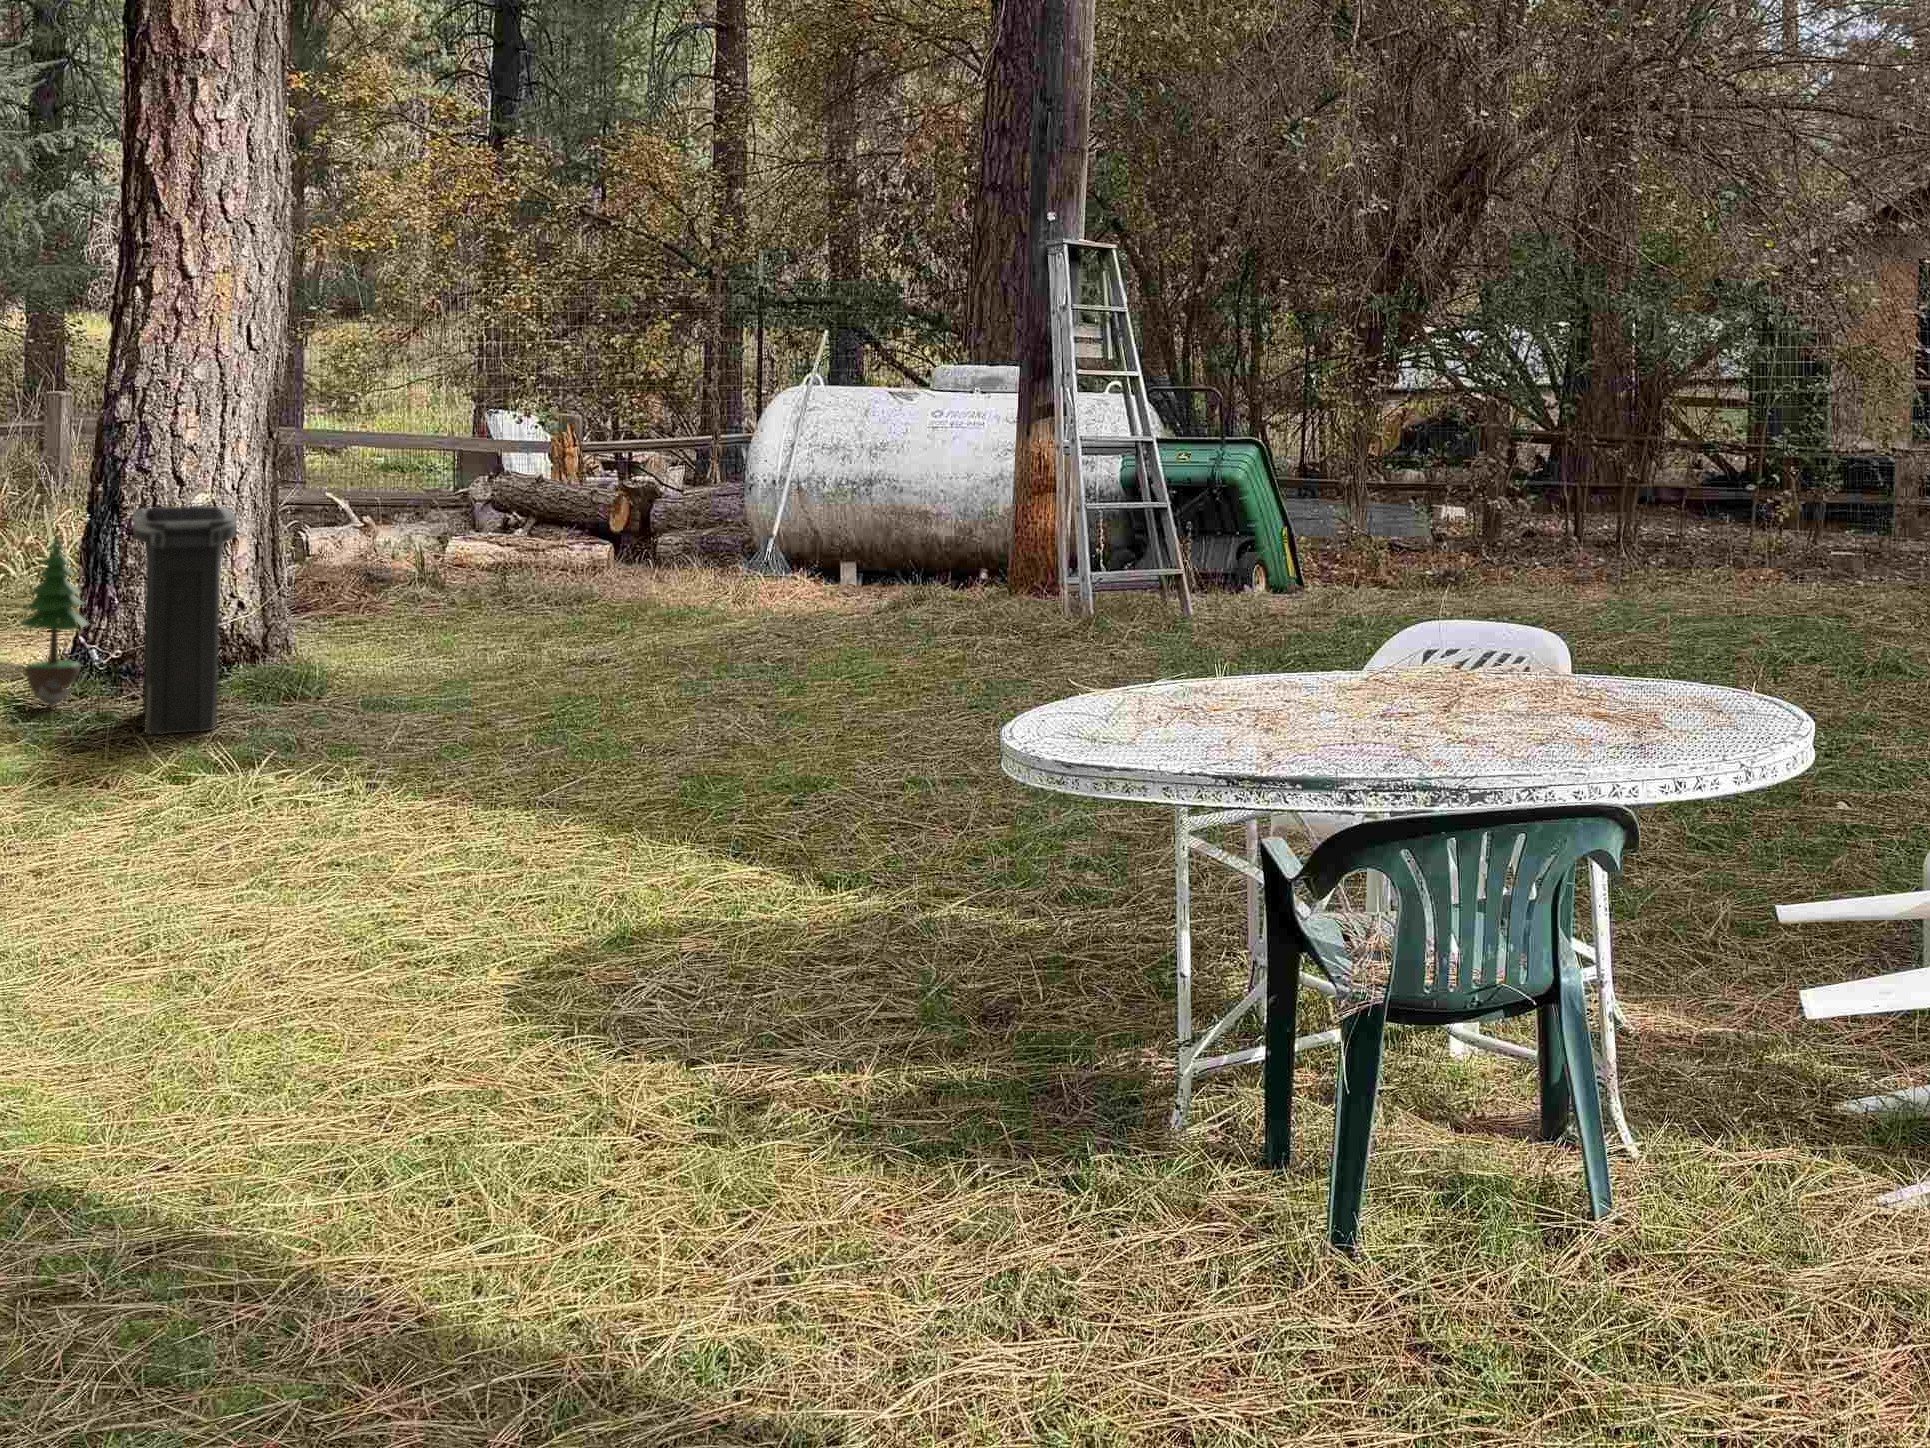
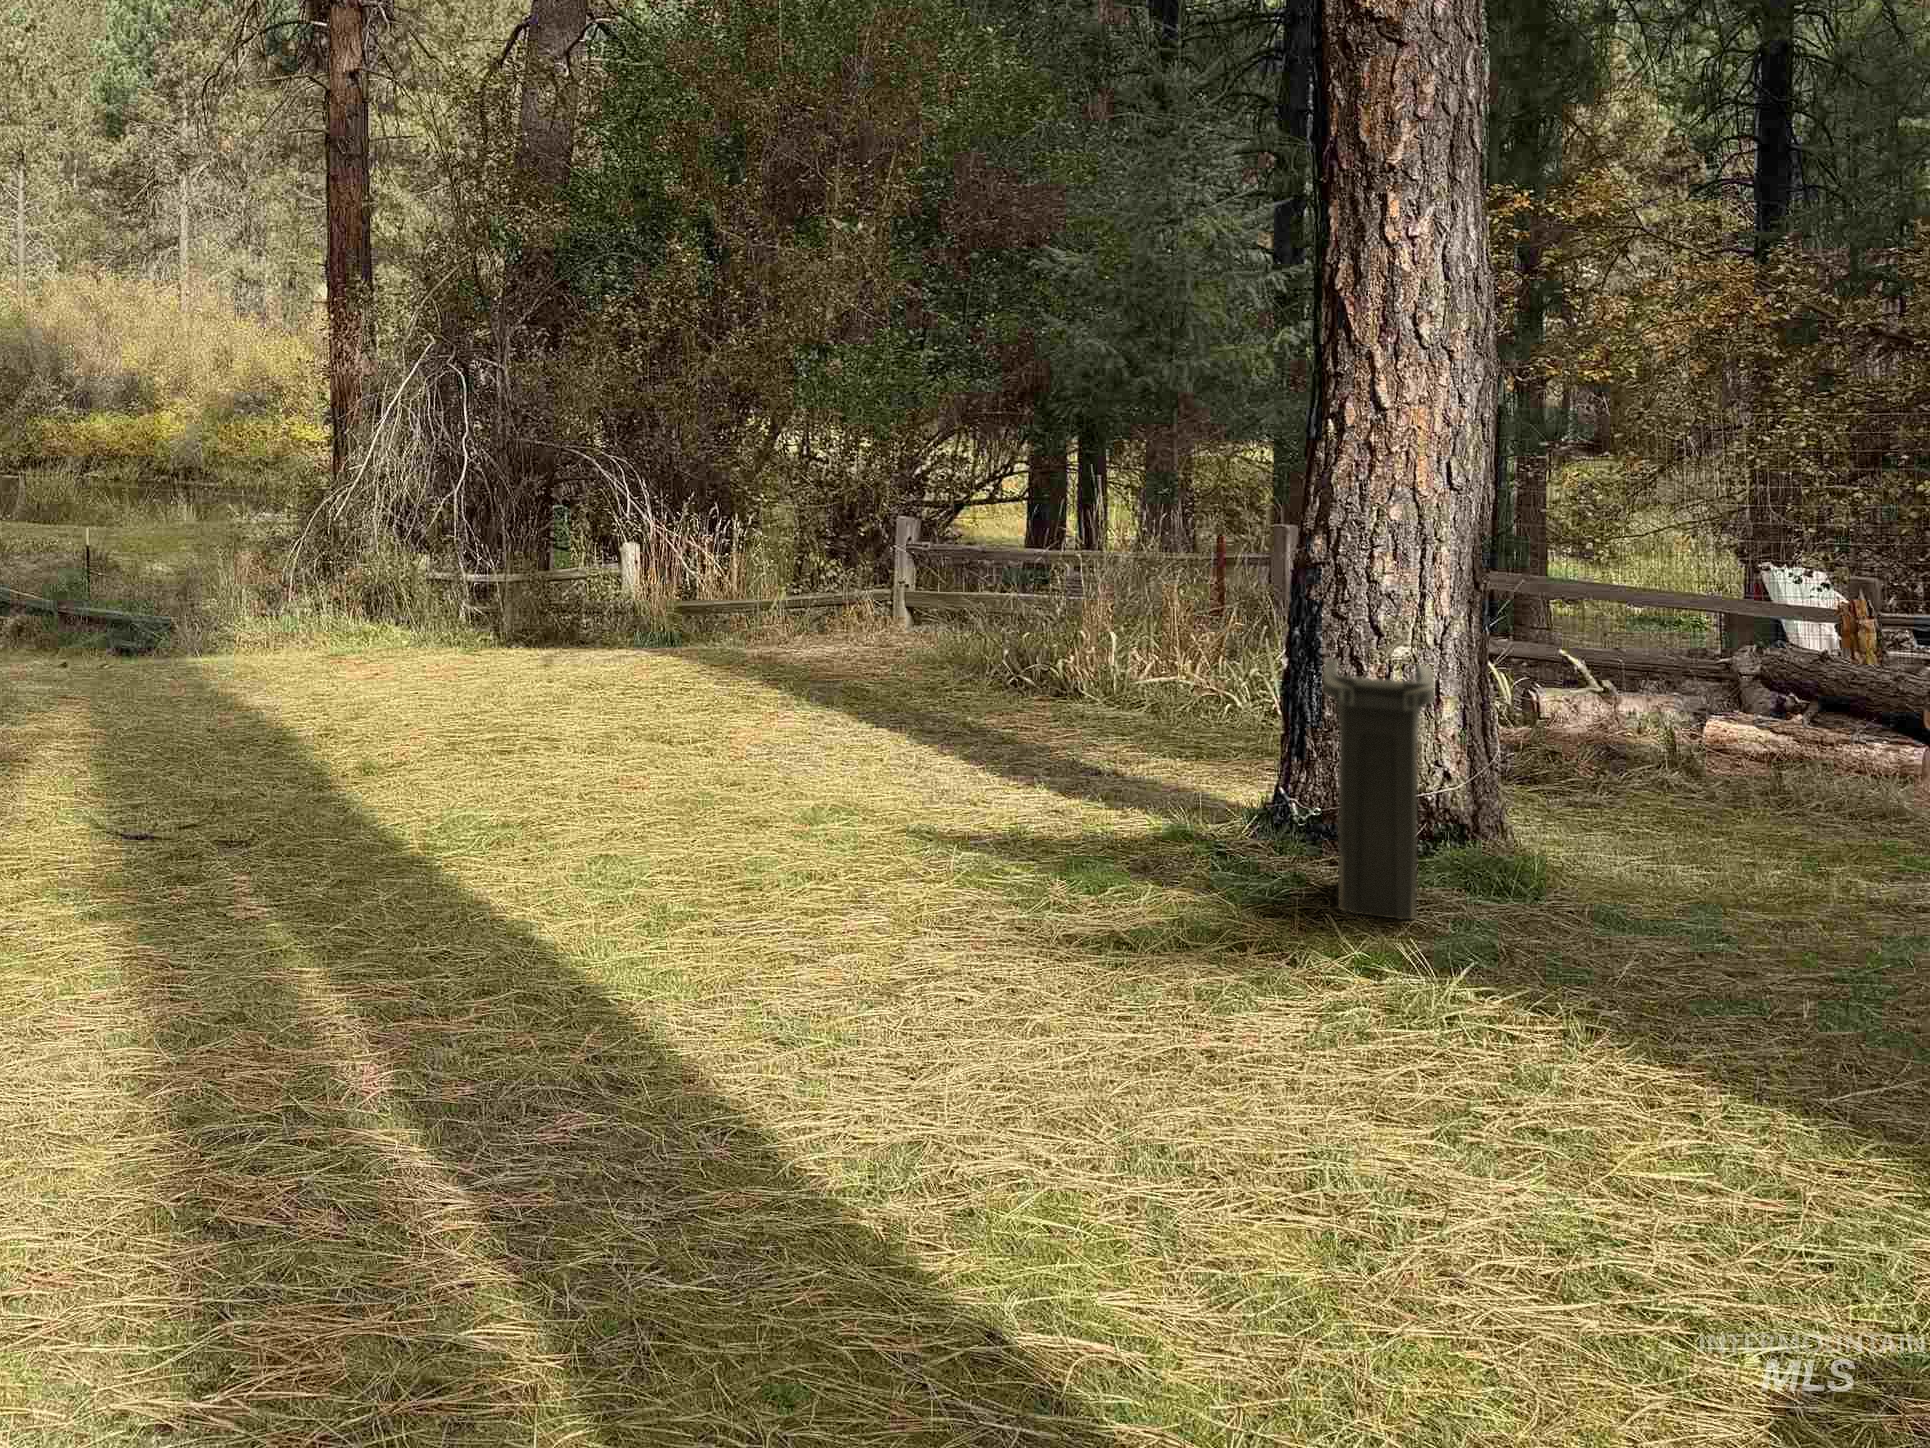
potted tree: present [21,537,90,705] -> none [1218,676,1287,856]

